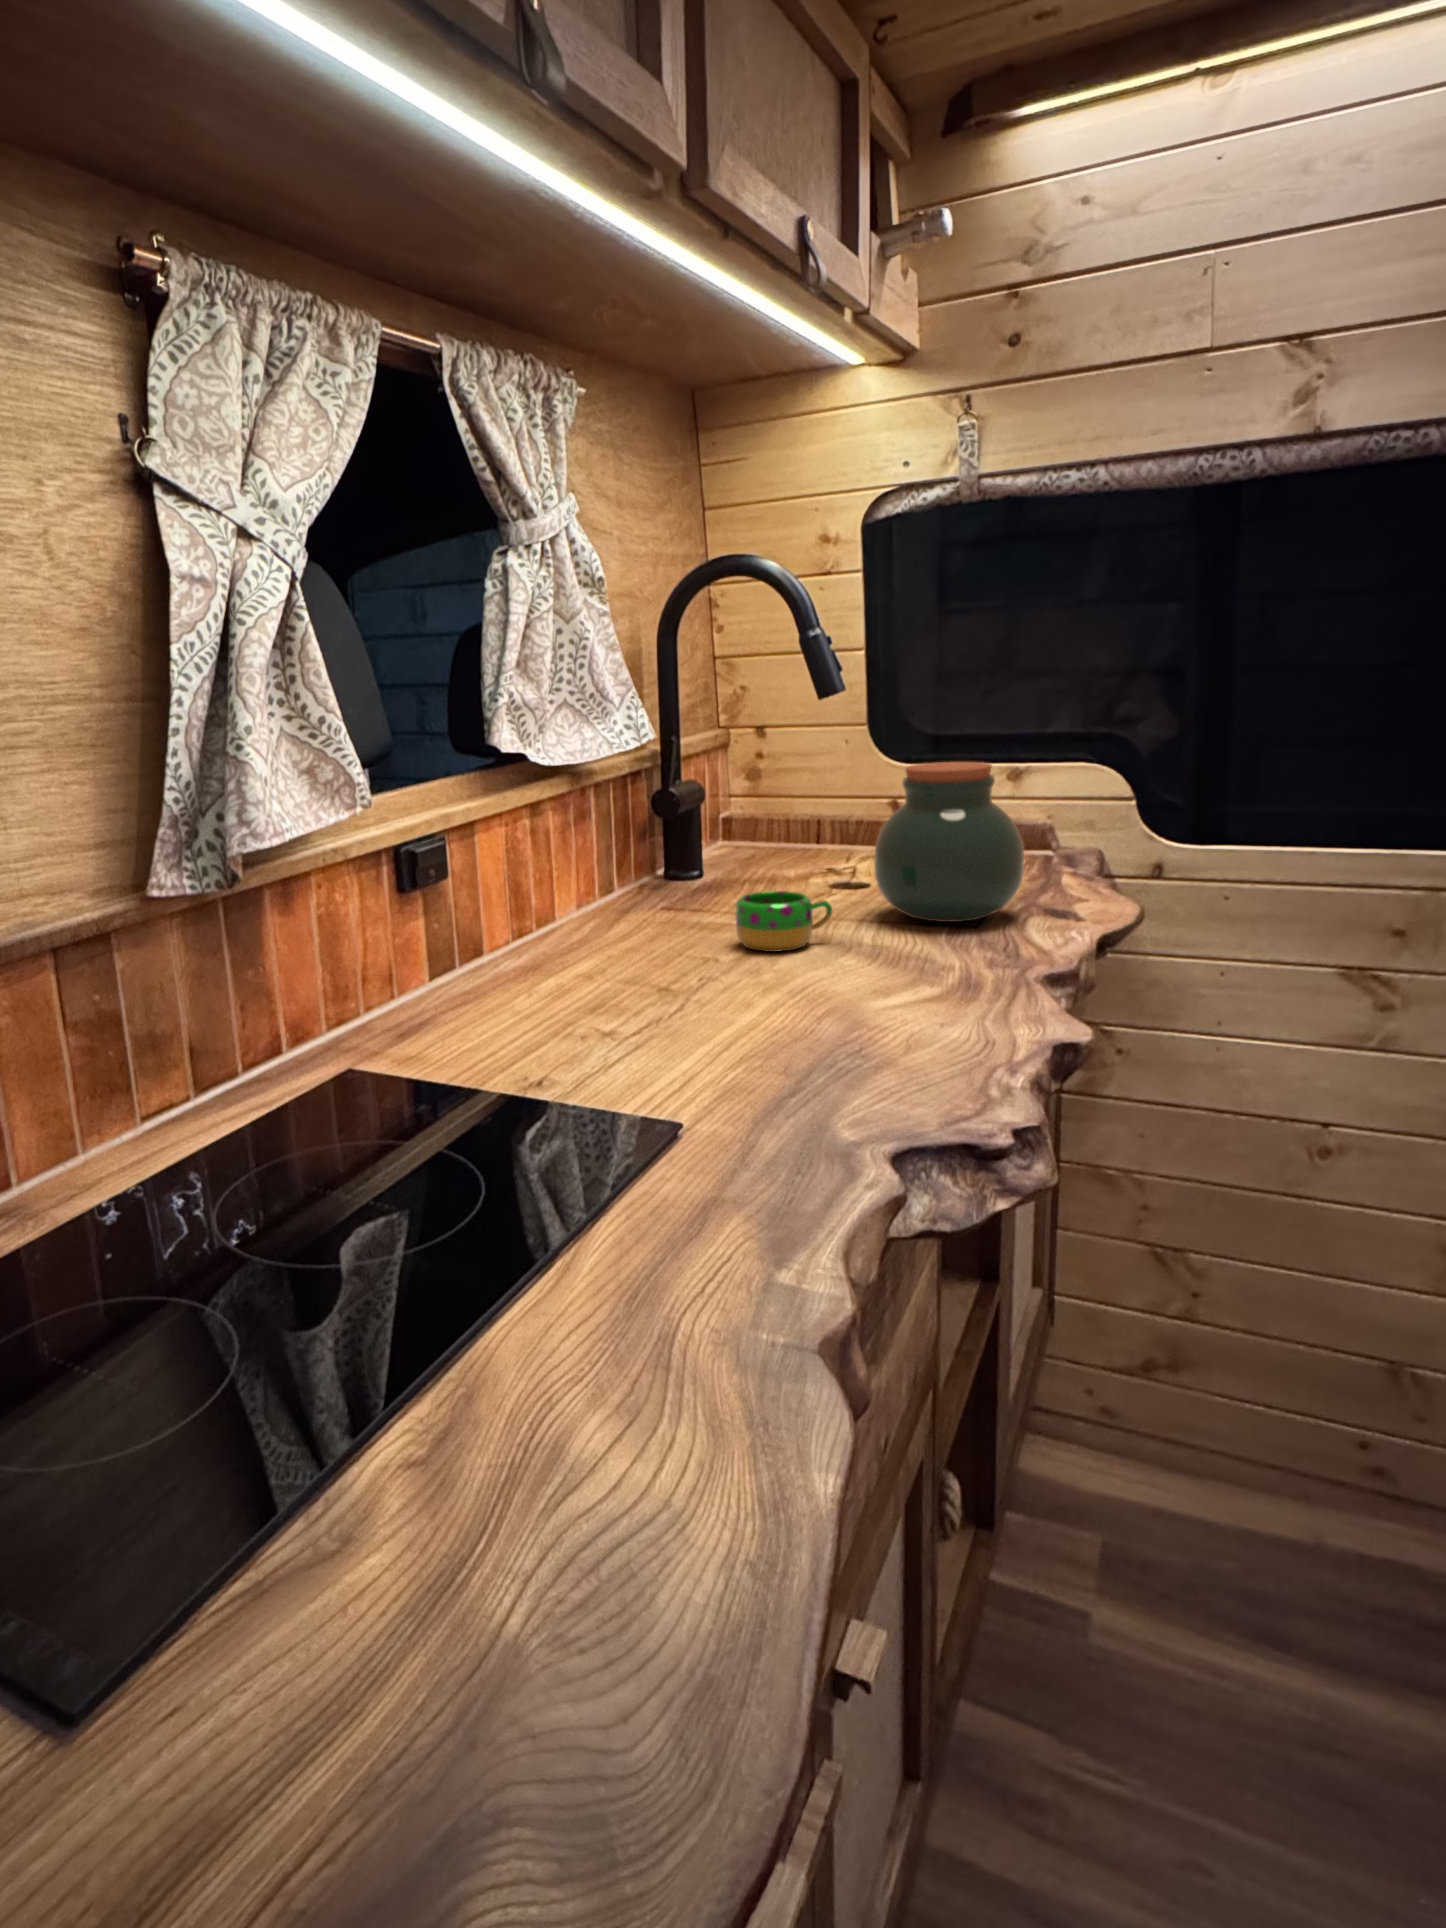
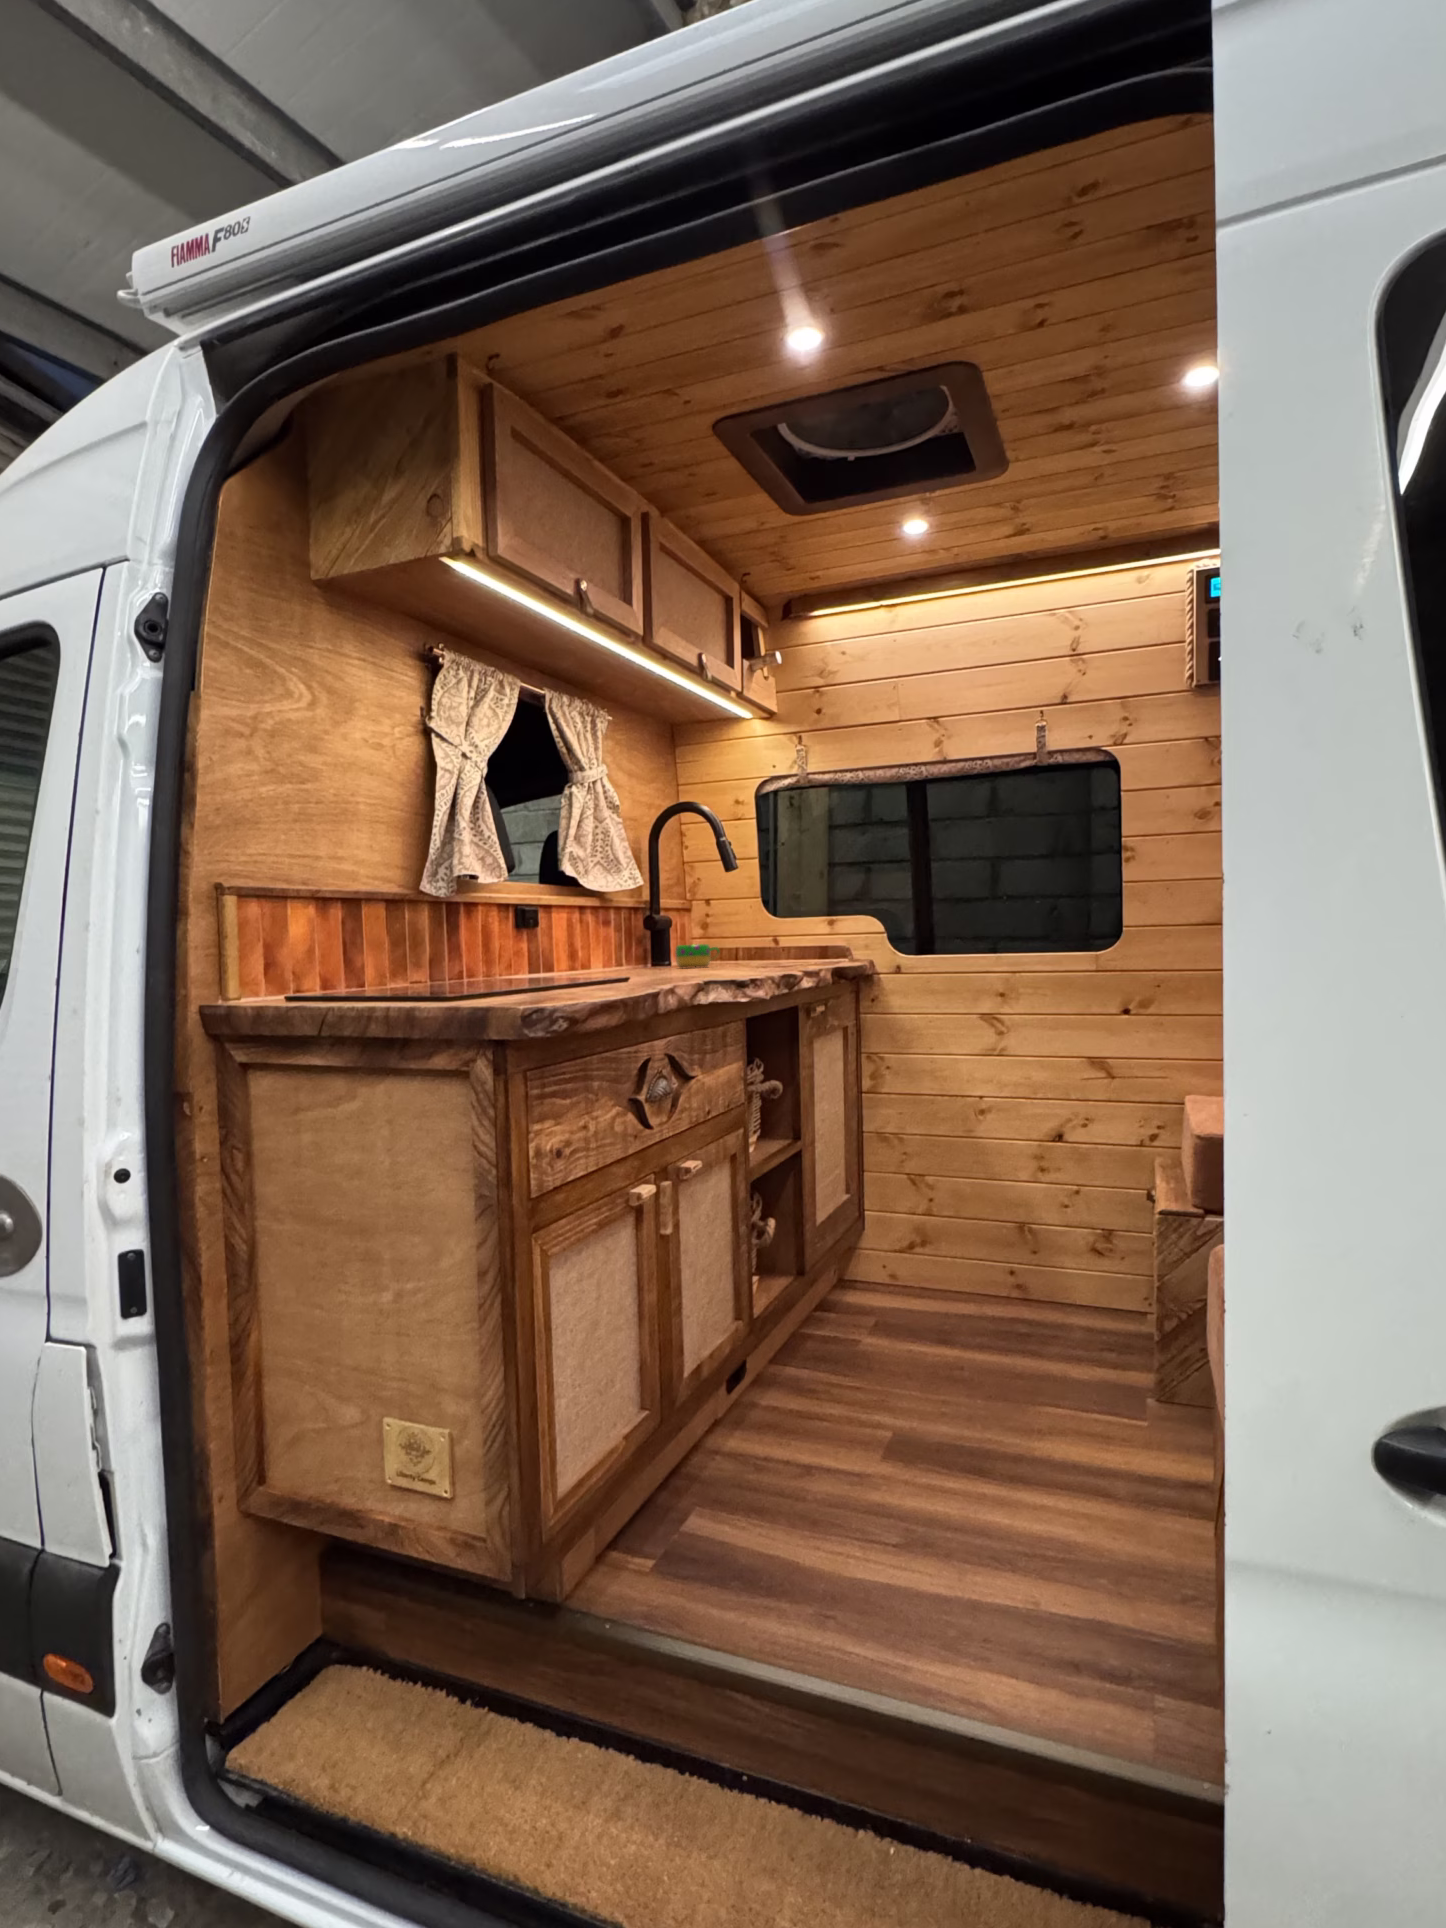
jar: present [874,762,1024,922] -> none [744,891,809,963]

